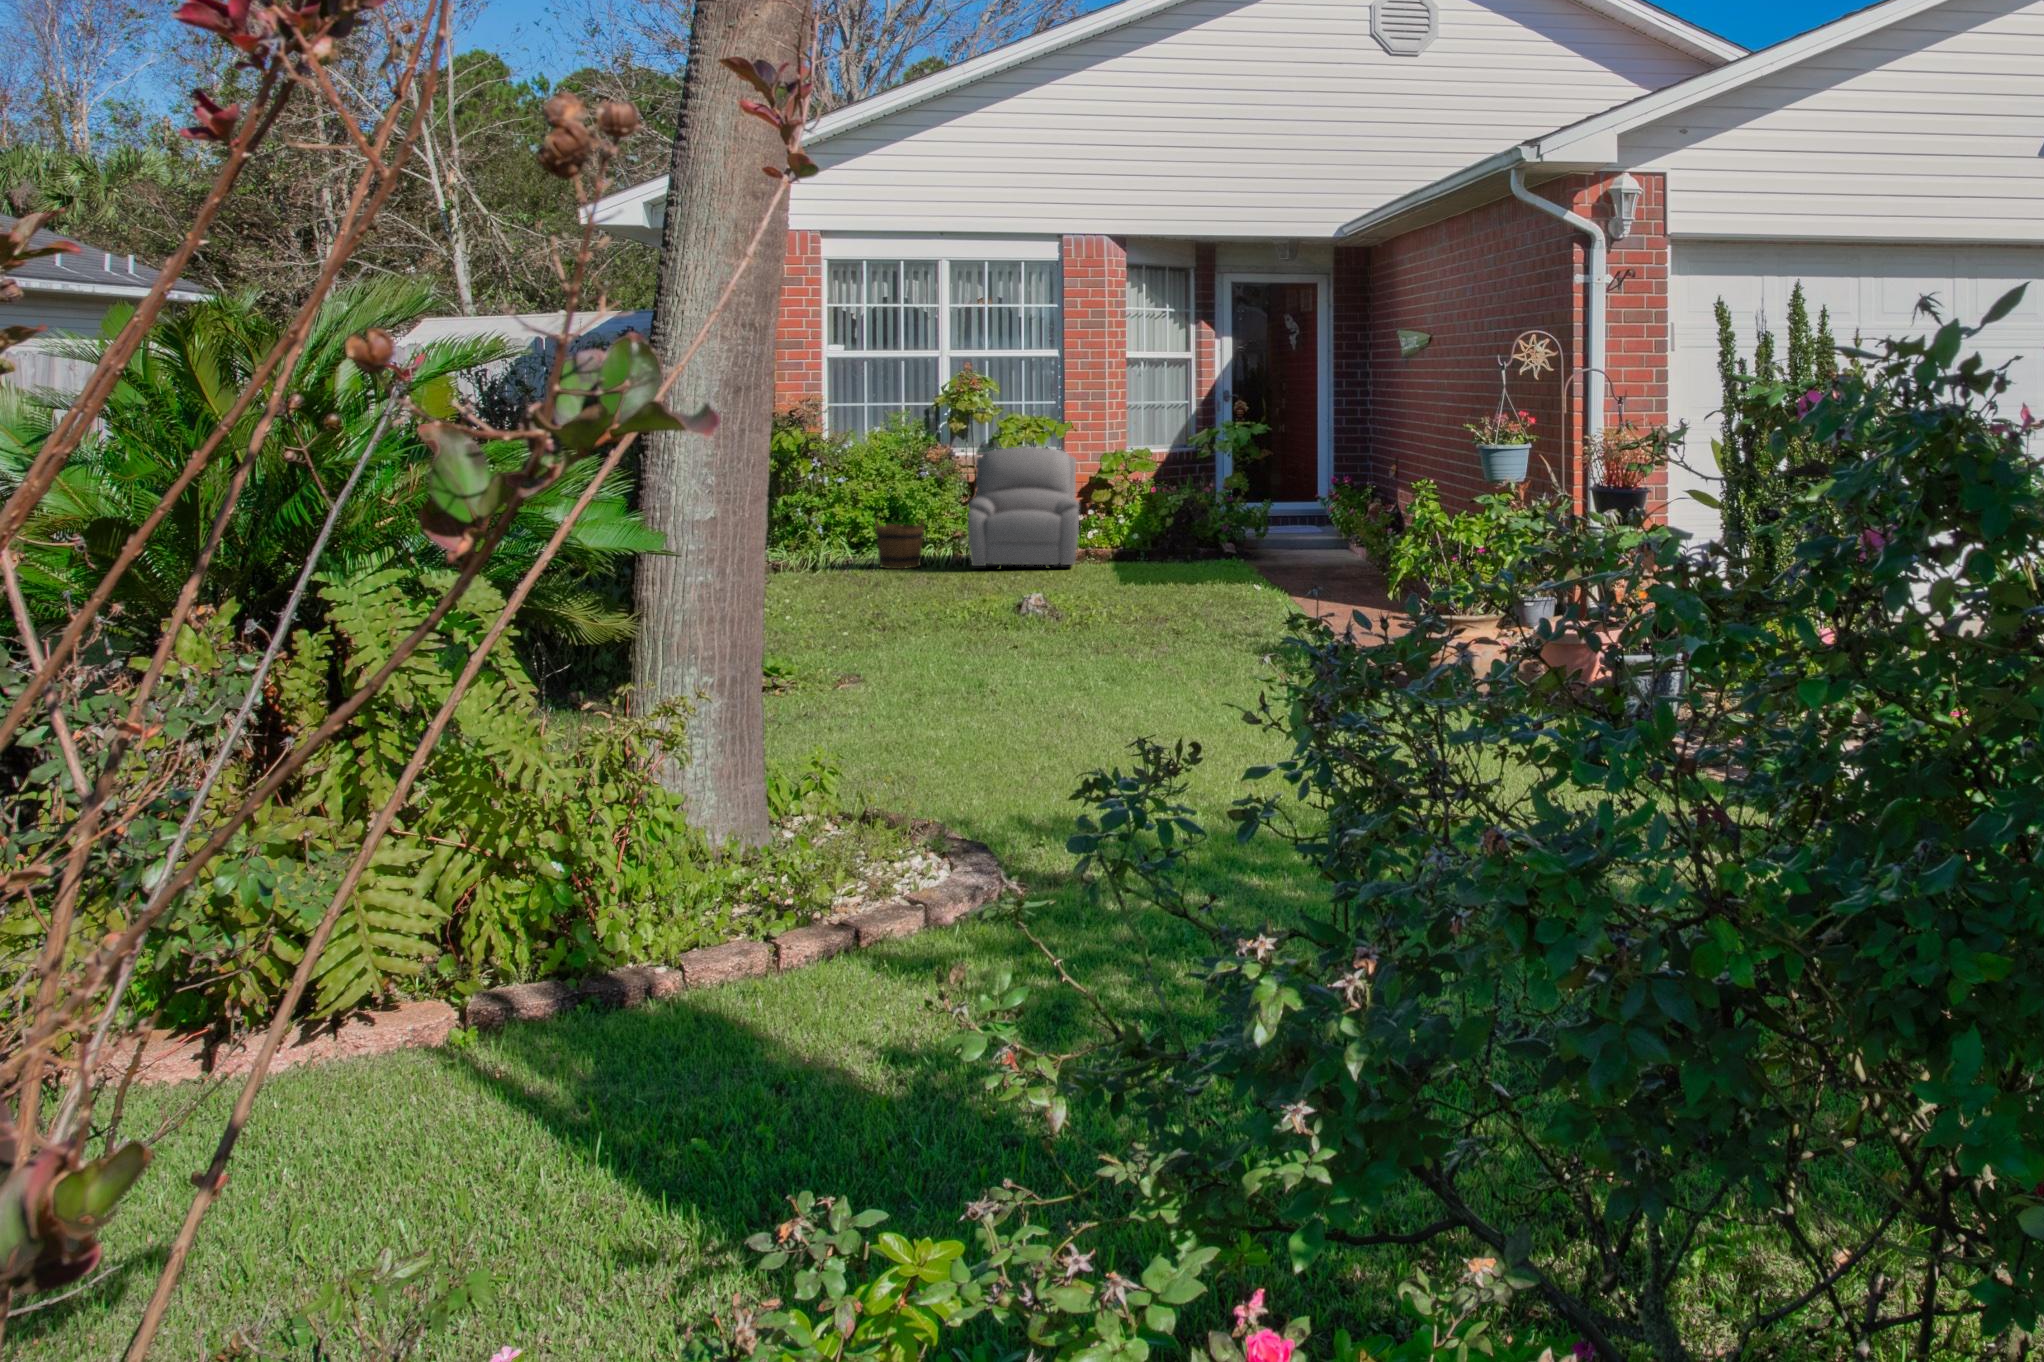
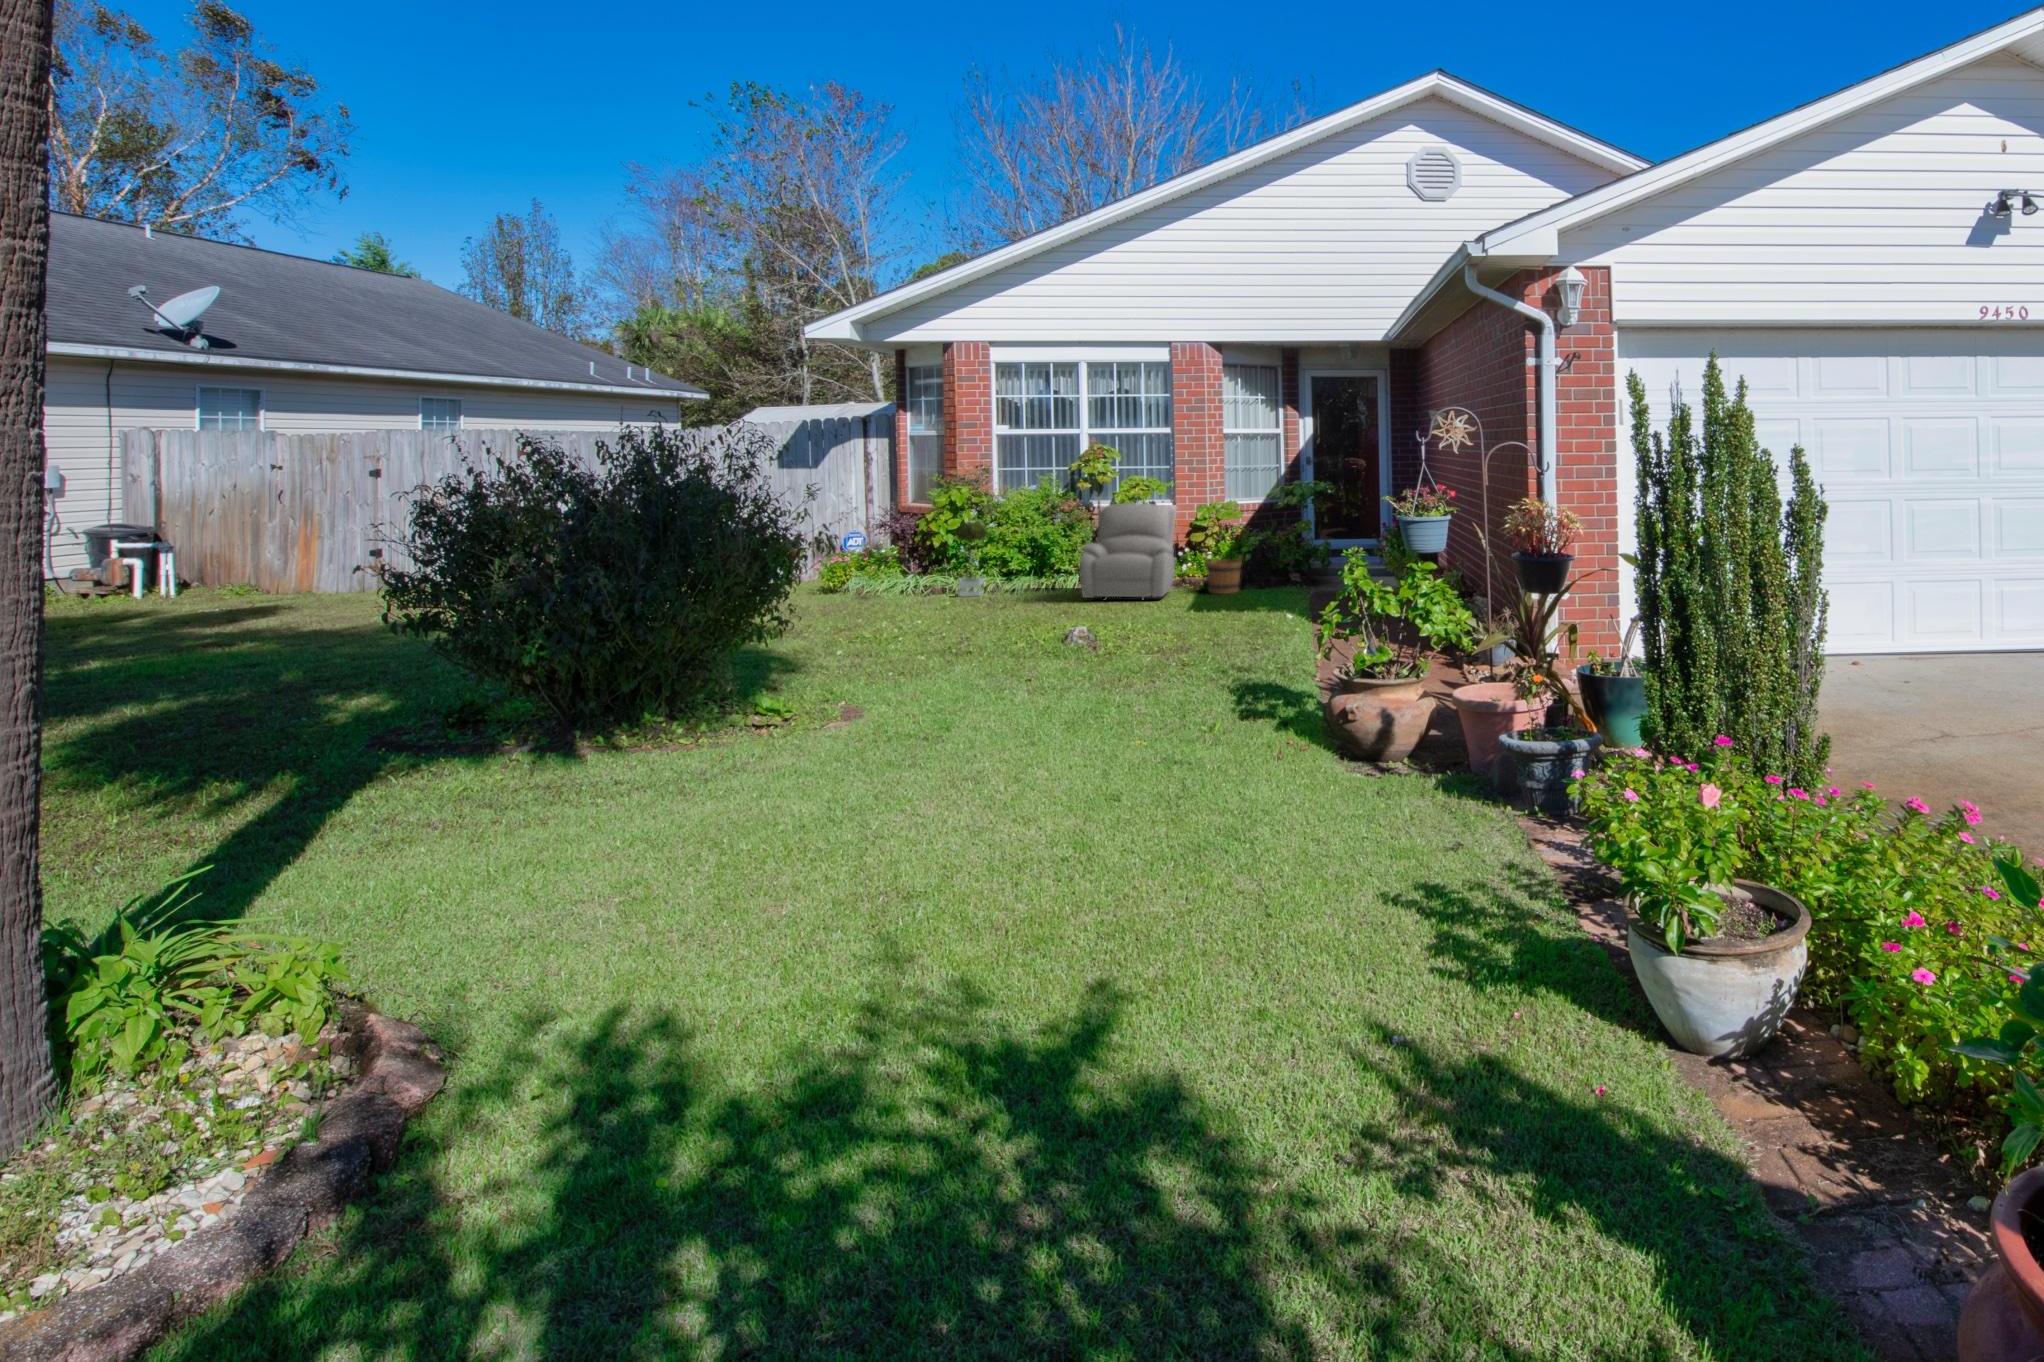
potted tree: none [792,468,836,568] -> present [956,521,988,597]
bucket: present [875,520,924,569] -> present [1205,557,1242,594]

